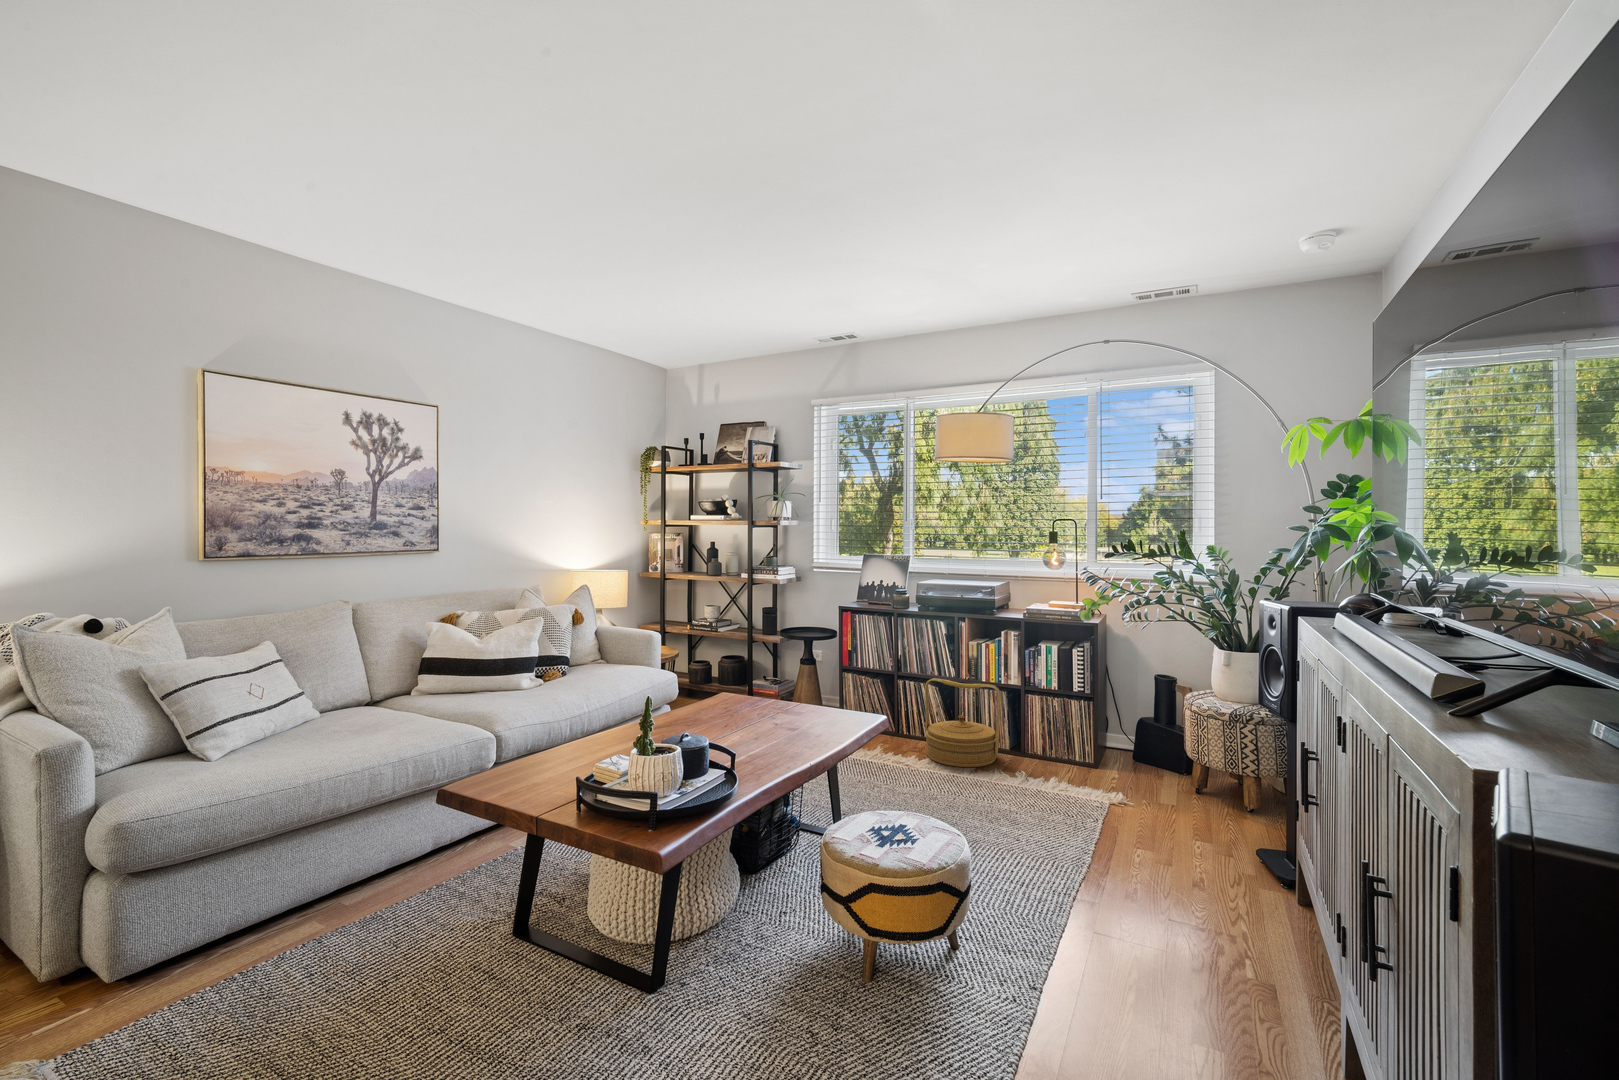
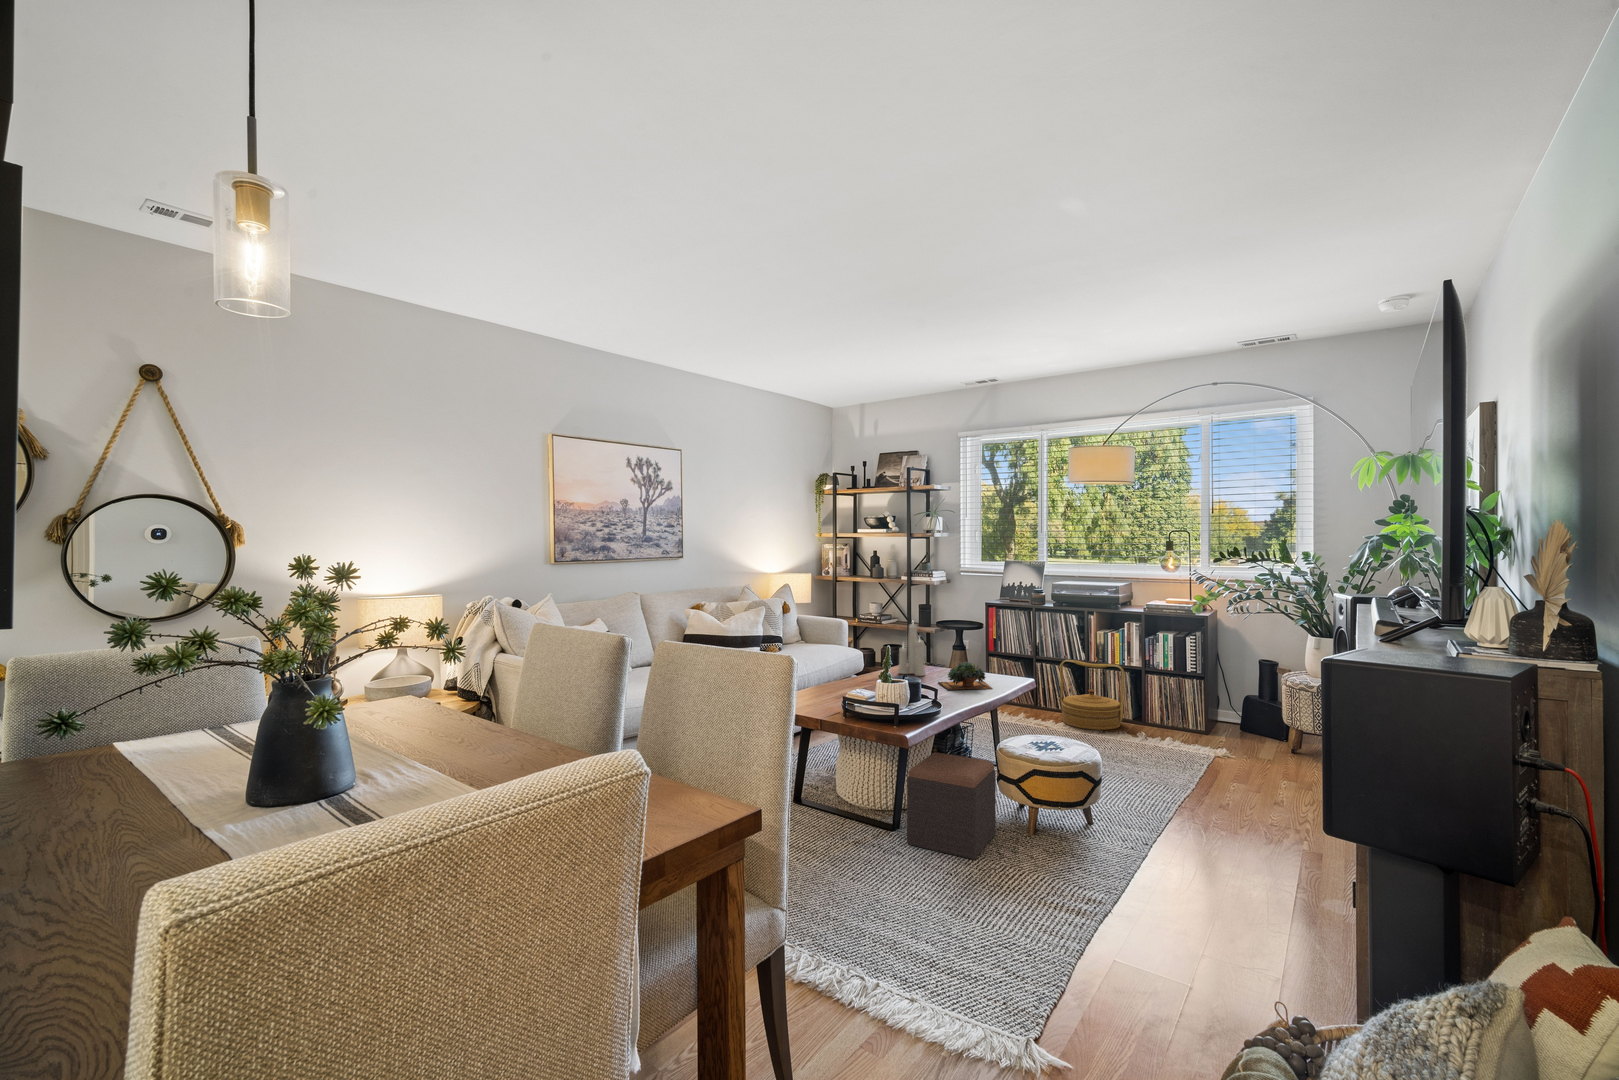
candle: none [704,631,741,717] -> present [898,624,926,676]
succulent plant: none [753,699,826,743] -> present [938,662,992,690]
footstool: none [667,856,813,1050] -> present [907,752,996,859]

